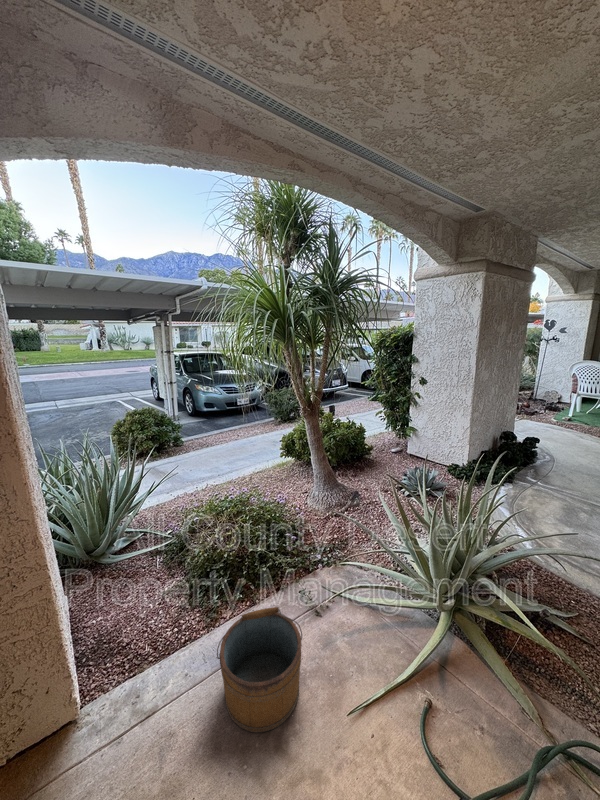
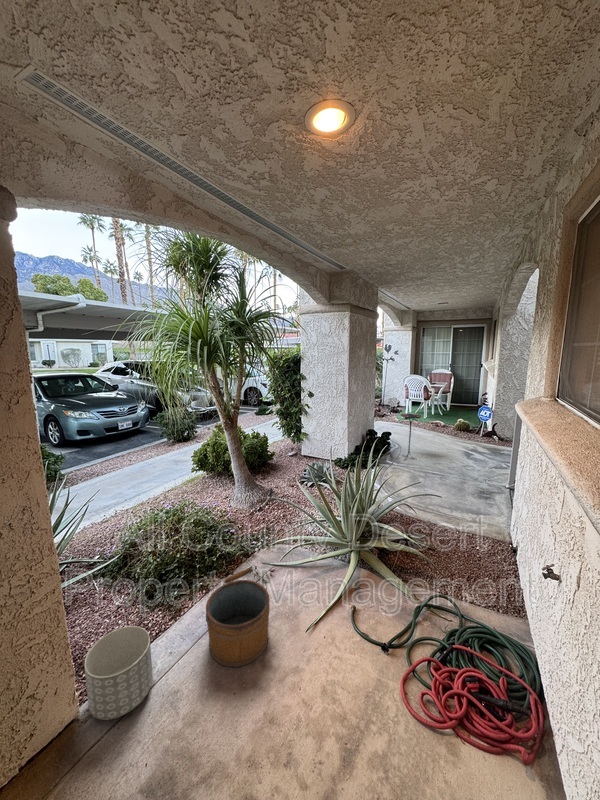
side table: none [554,414,593,481] -> present [401,413,421,457]
planter: none [77,634,156,744] -> present [84,626,153,720]

